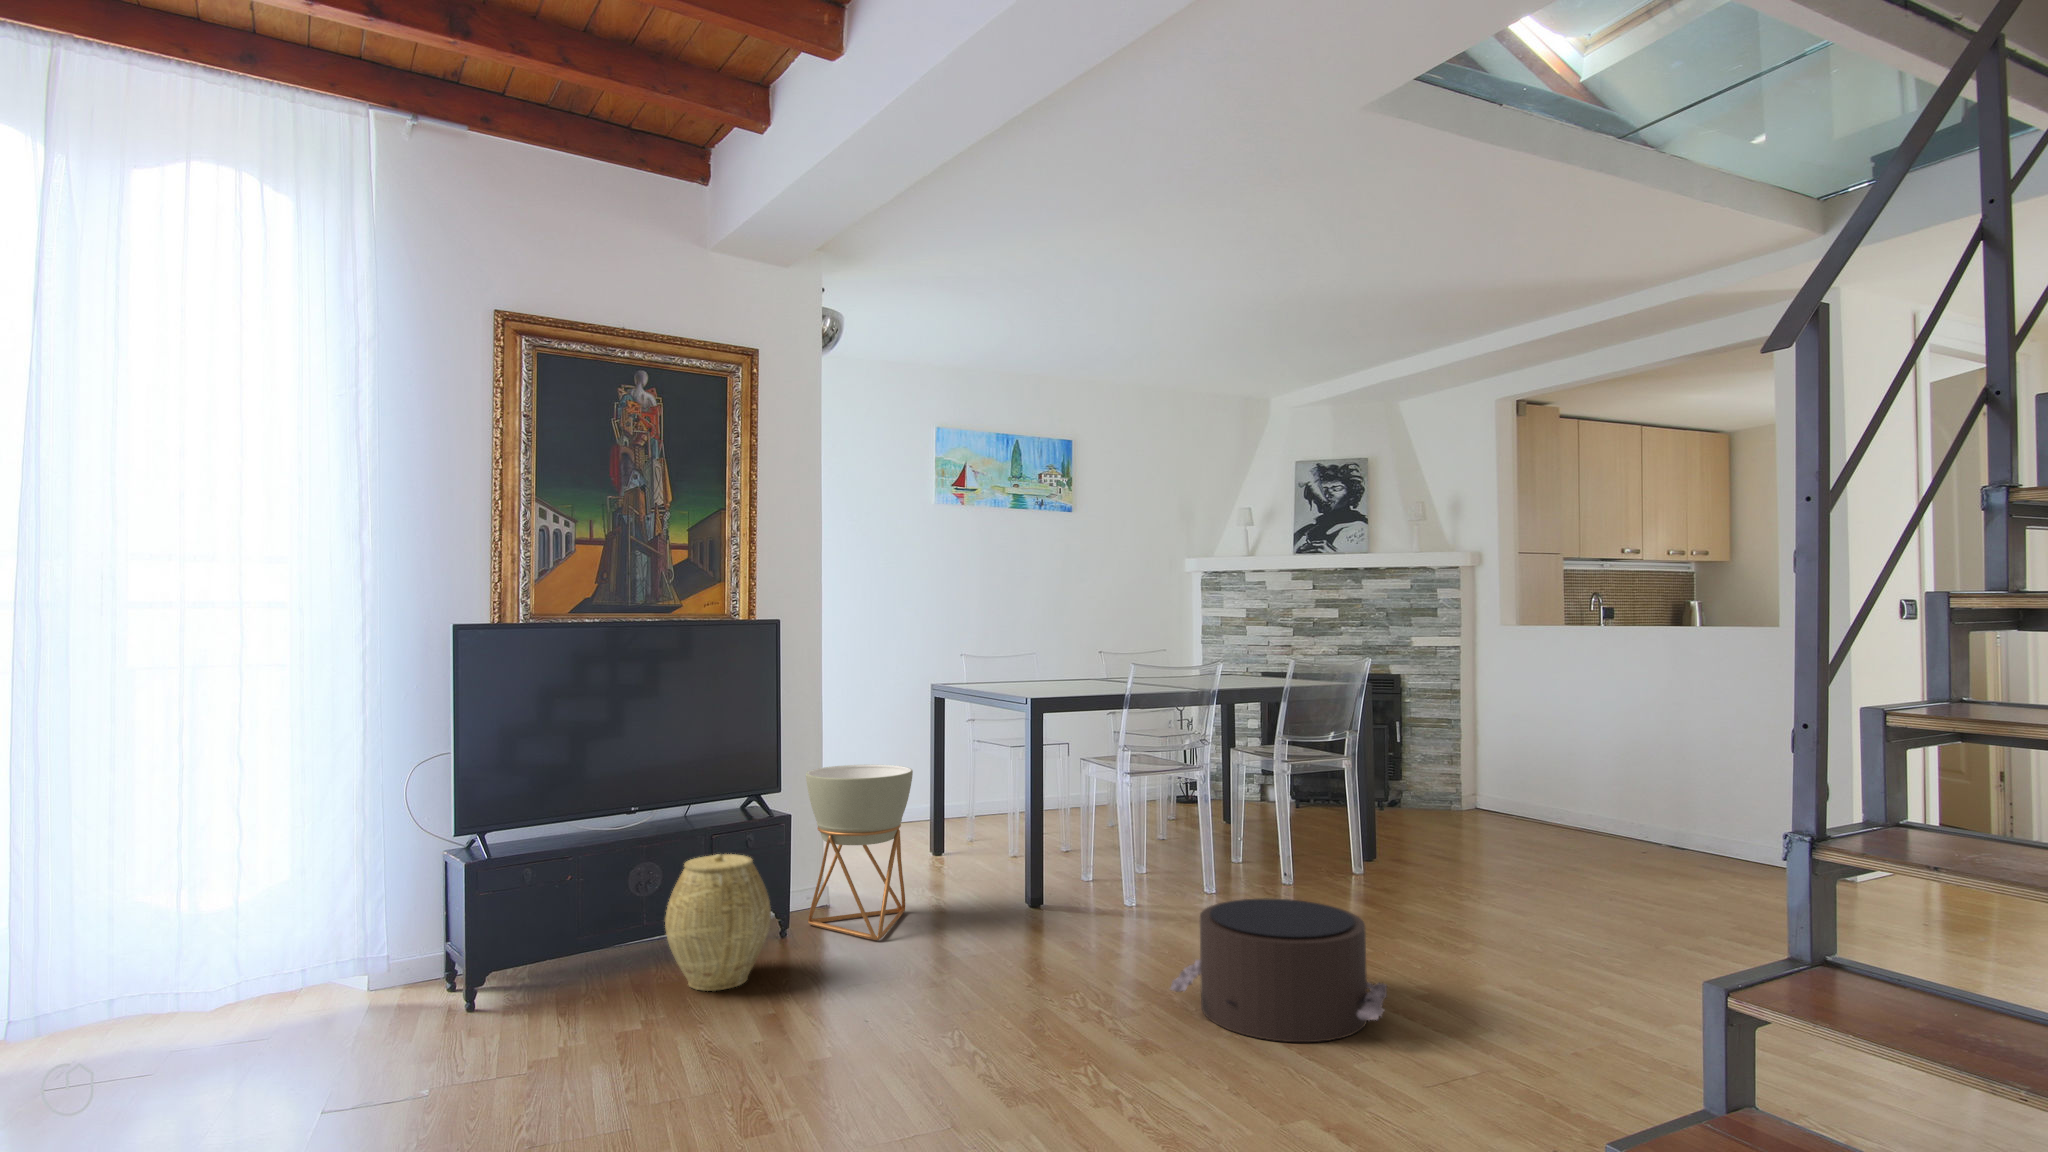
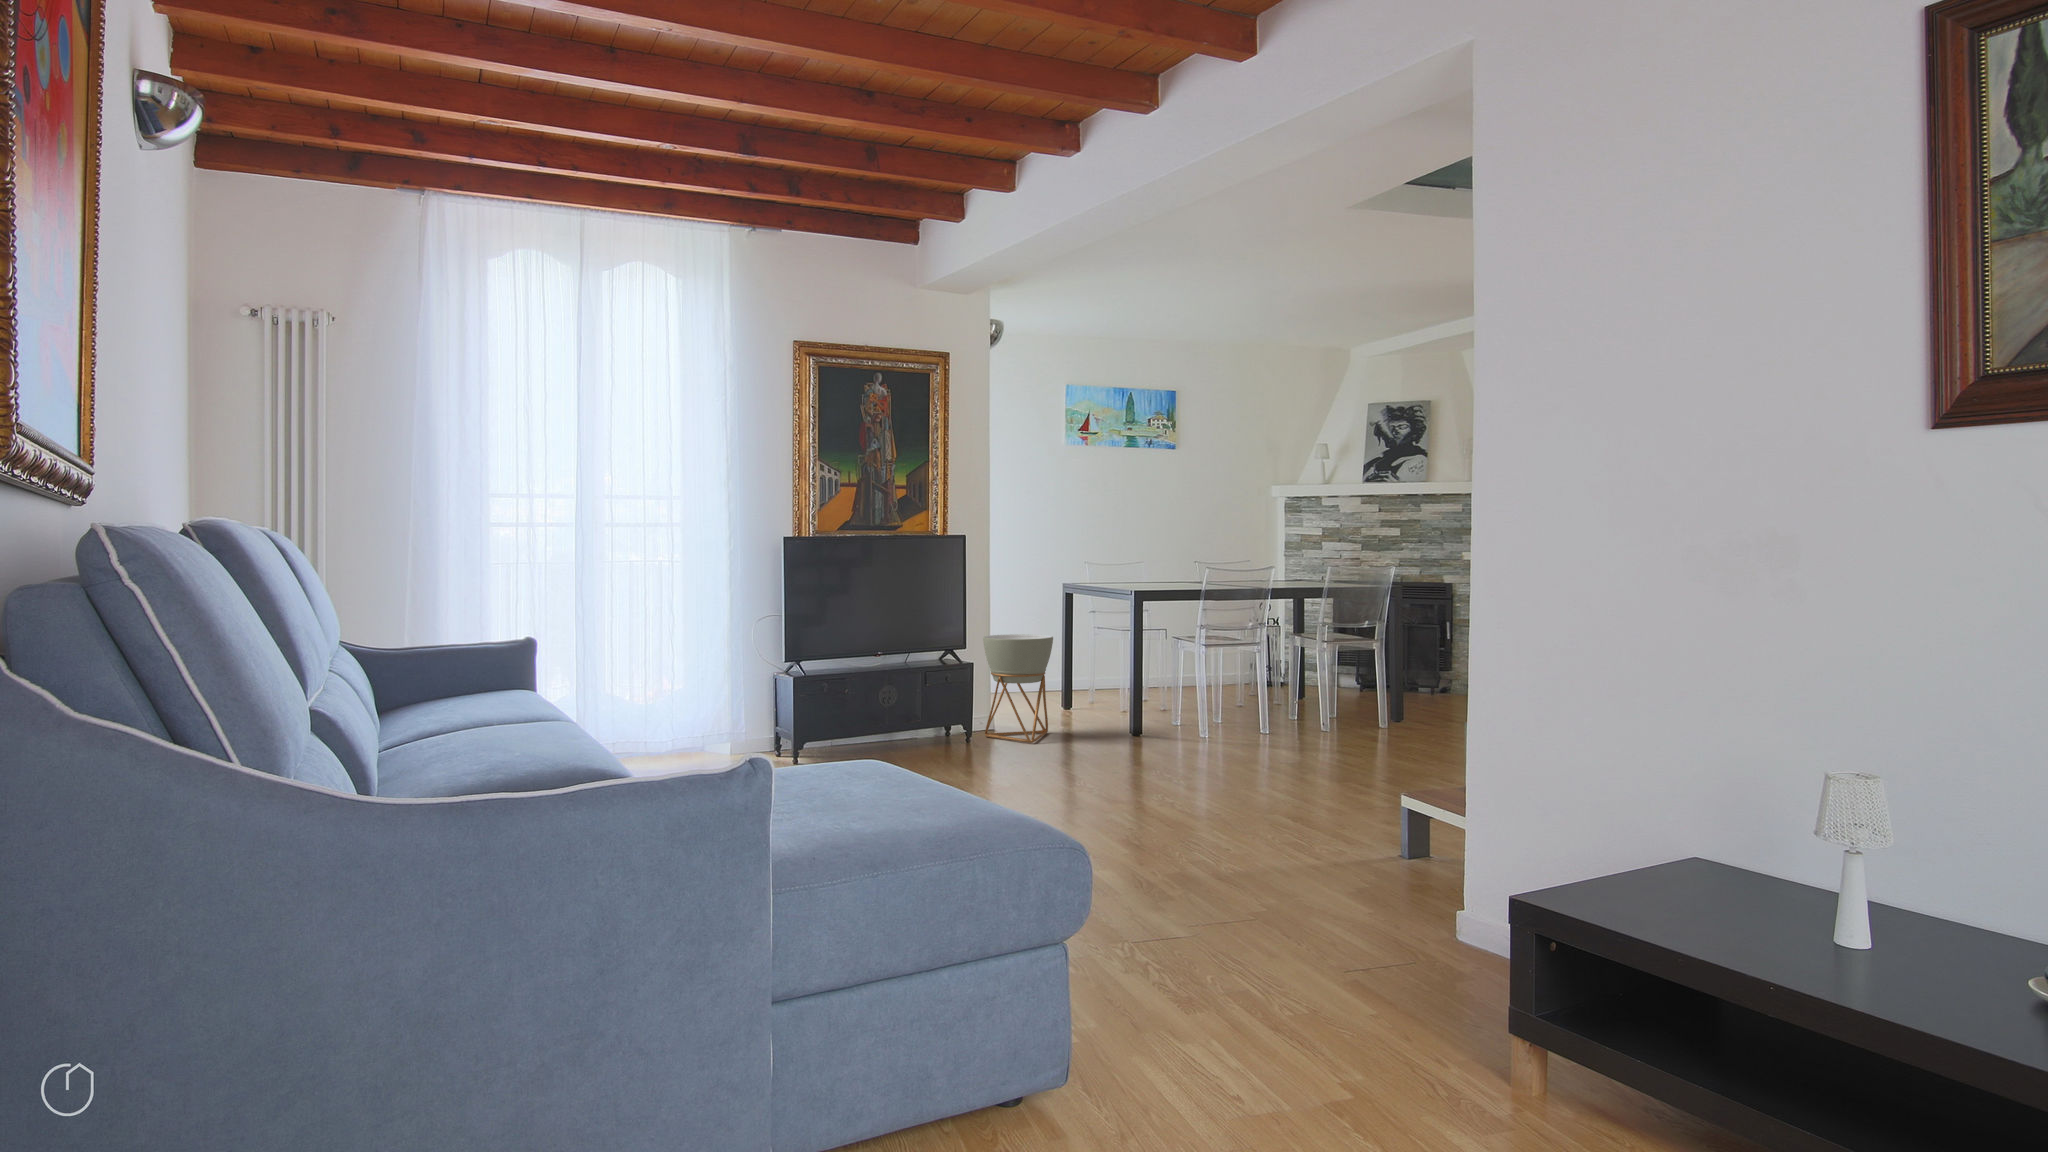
woven basket: present [665,854,771,991] -> none [907,679,968,758]
pouf: present [1170,898,1387,1042] -> none [1209,710,1342,781]

